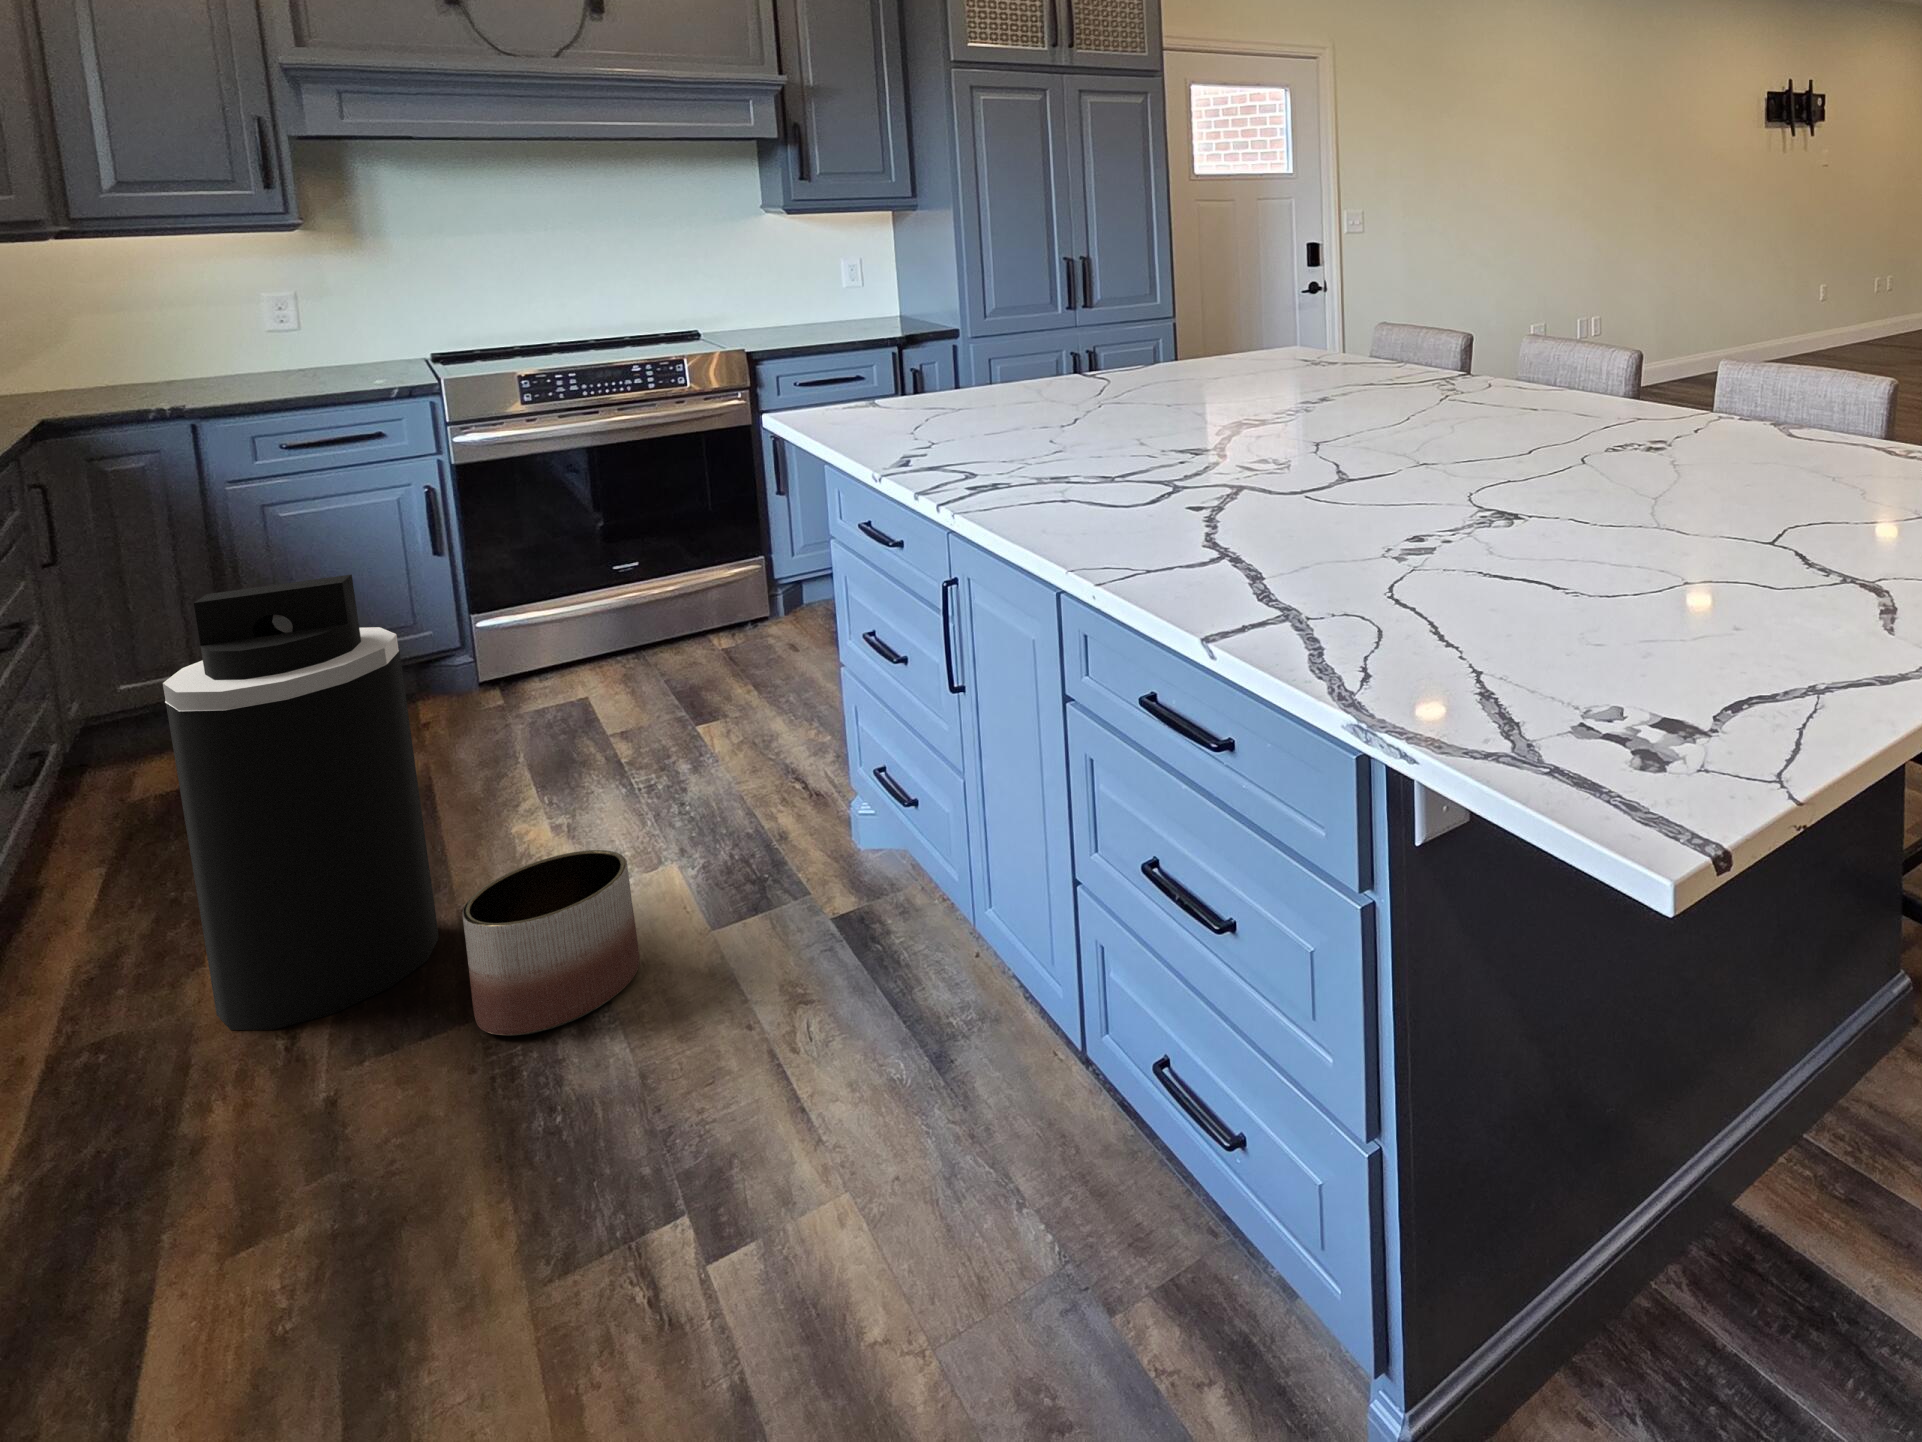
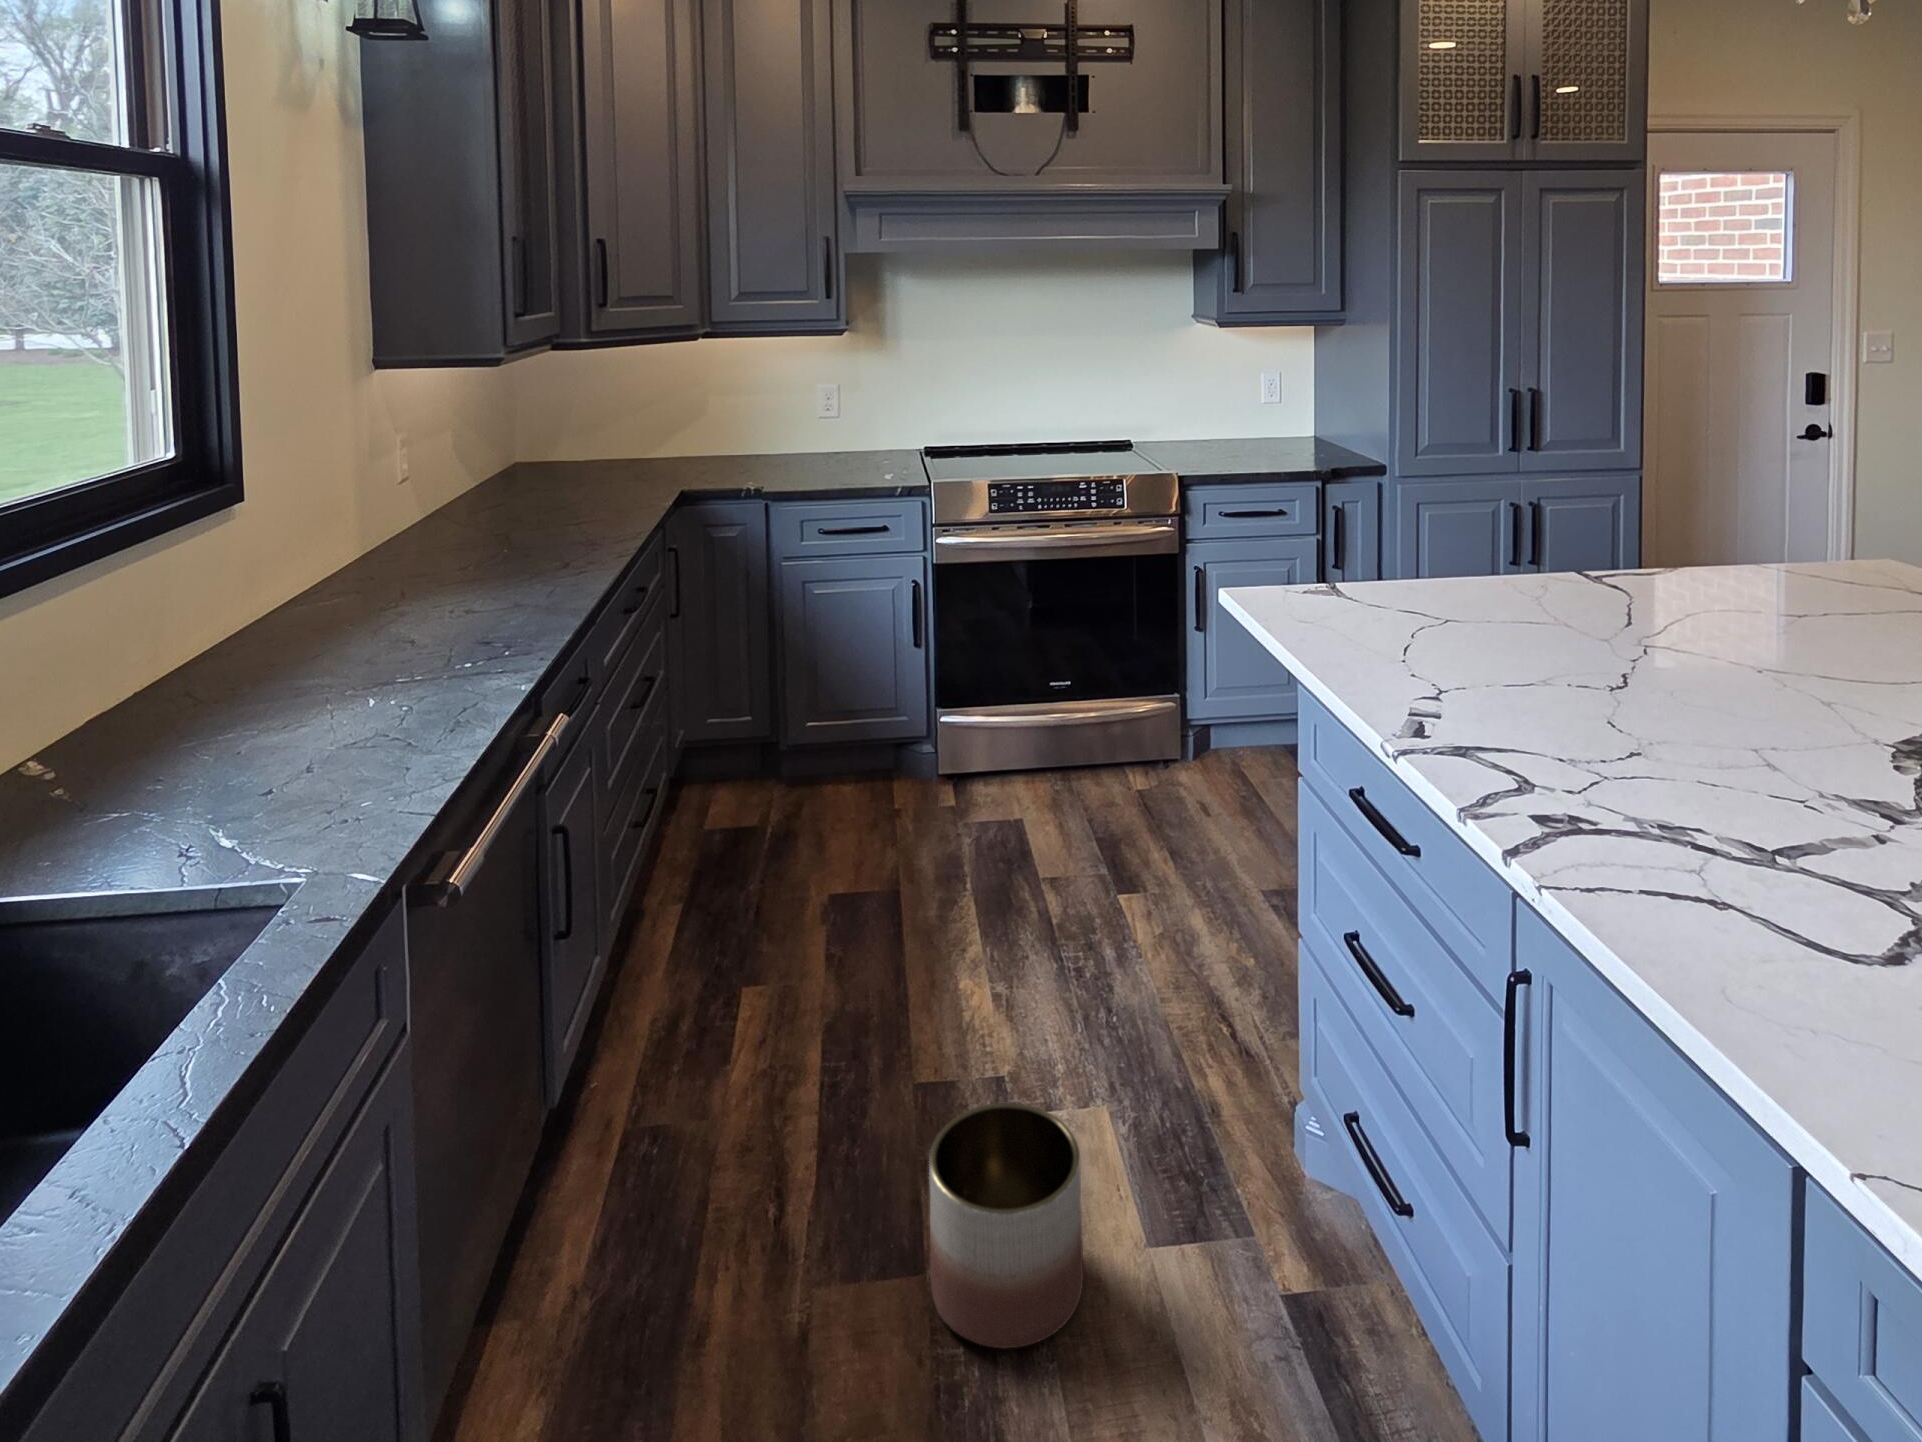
trash can: present [163,575,439,1030] -> none [728,720,902,1193]

